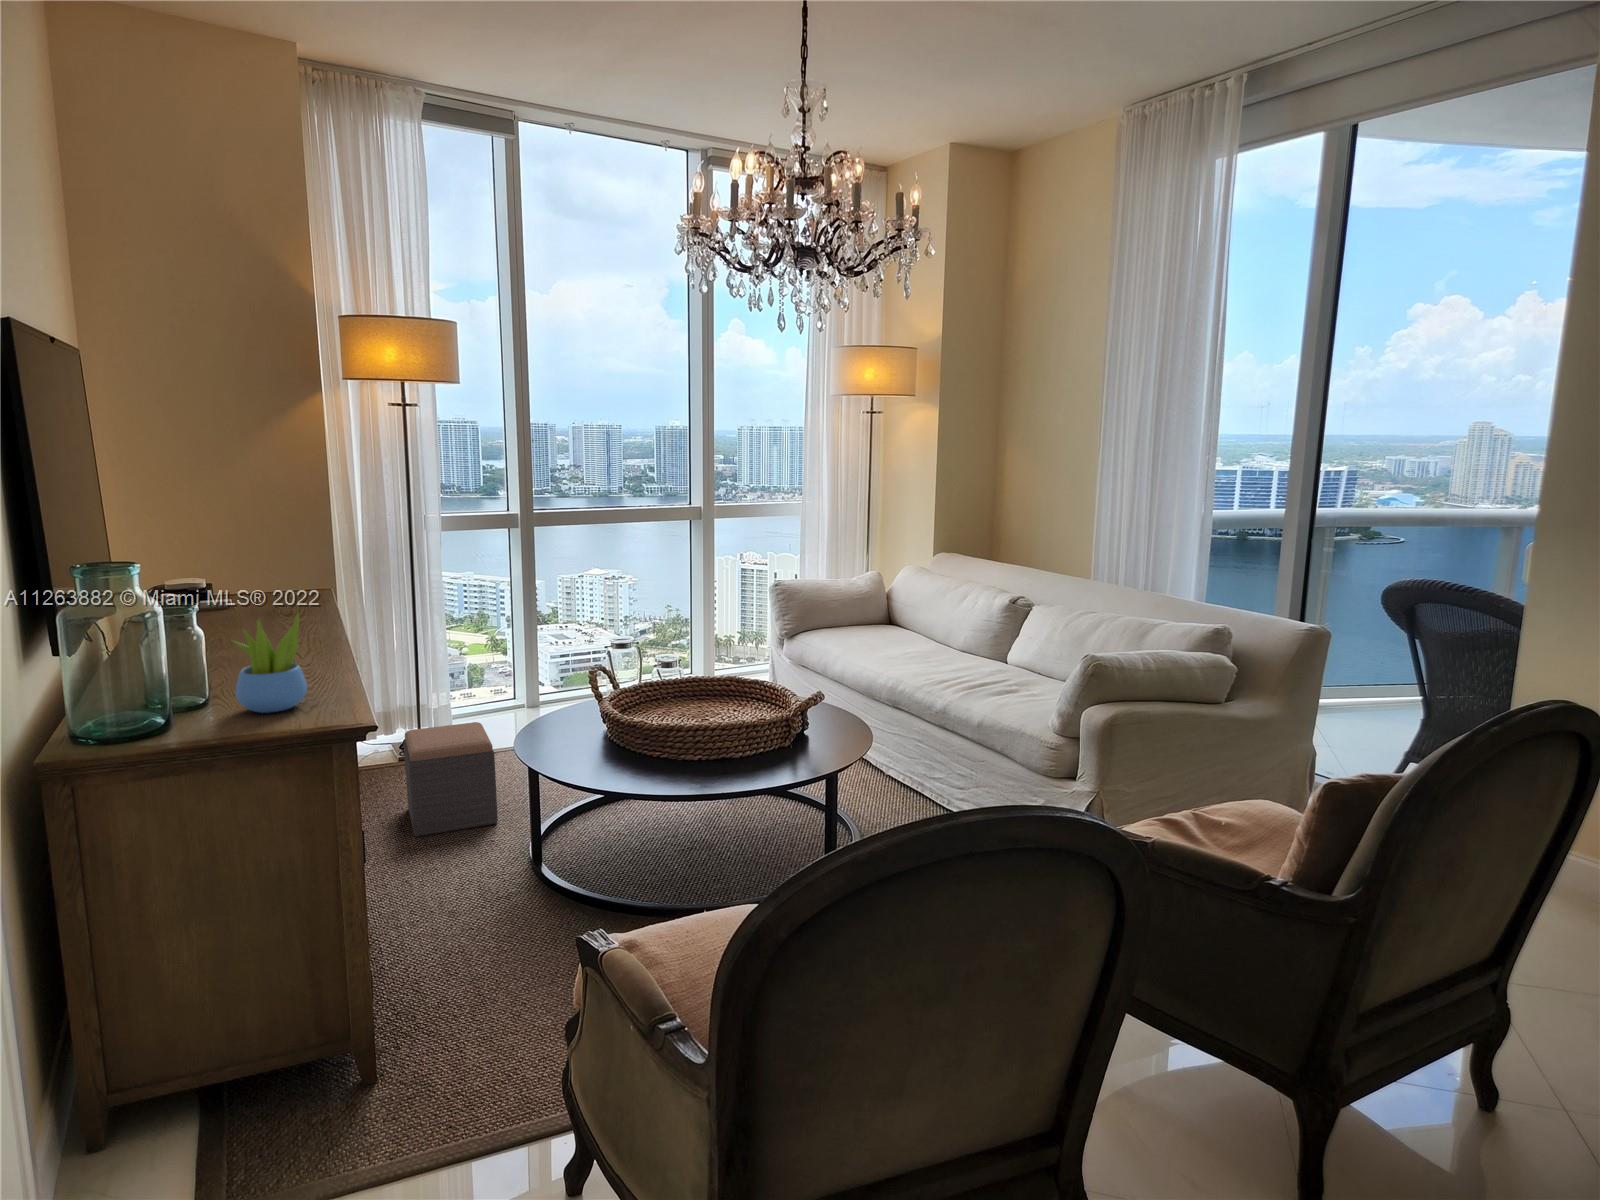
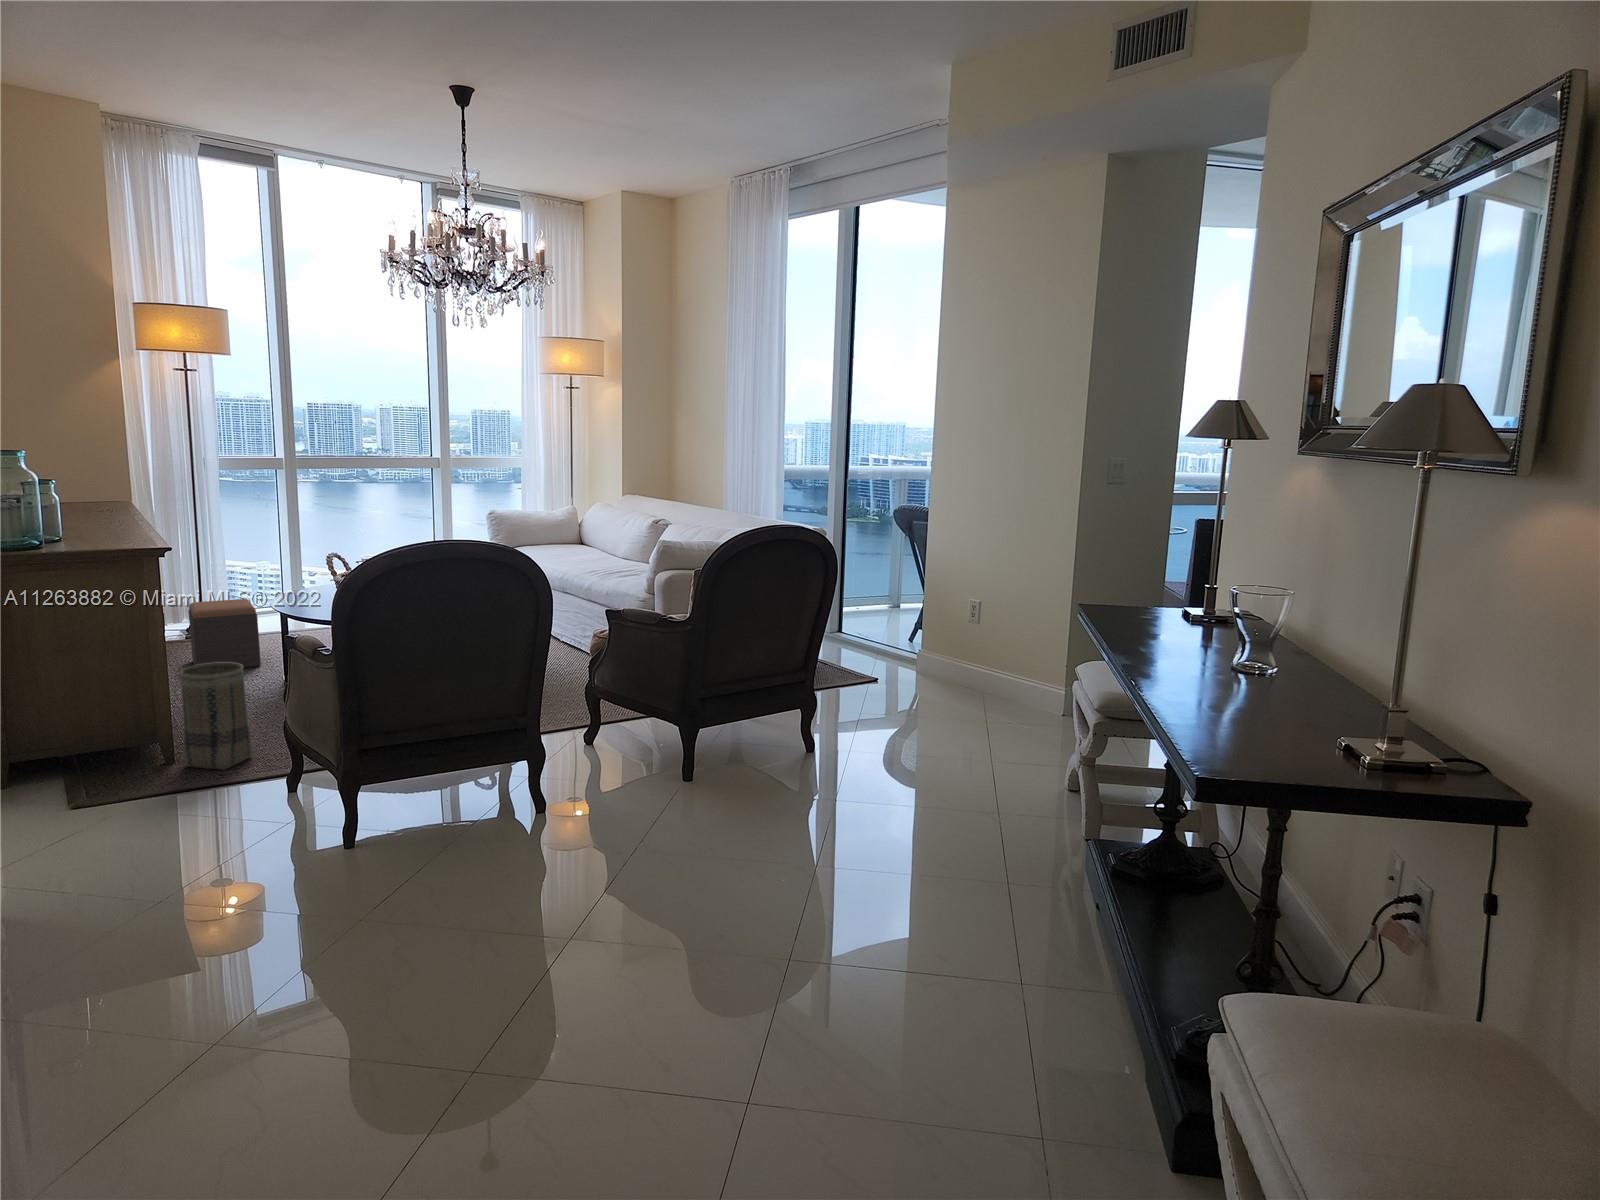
succulent plant: present [233,613,307,713] -> none [81,479,127,535]
basket: none [390,934,508,1149] -> present [180,662,252,769]

